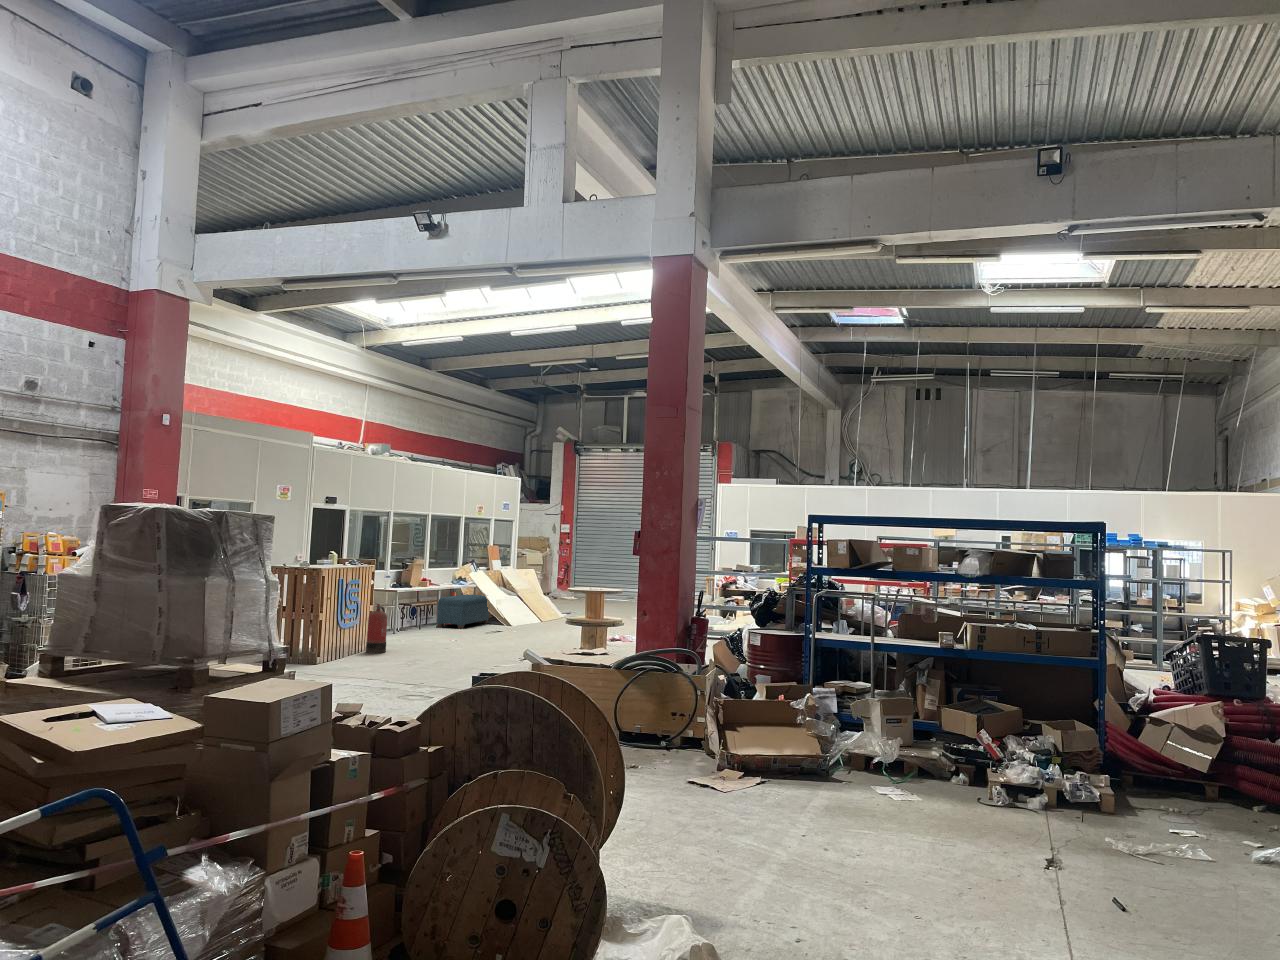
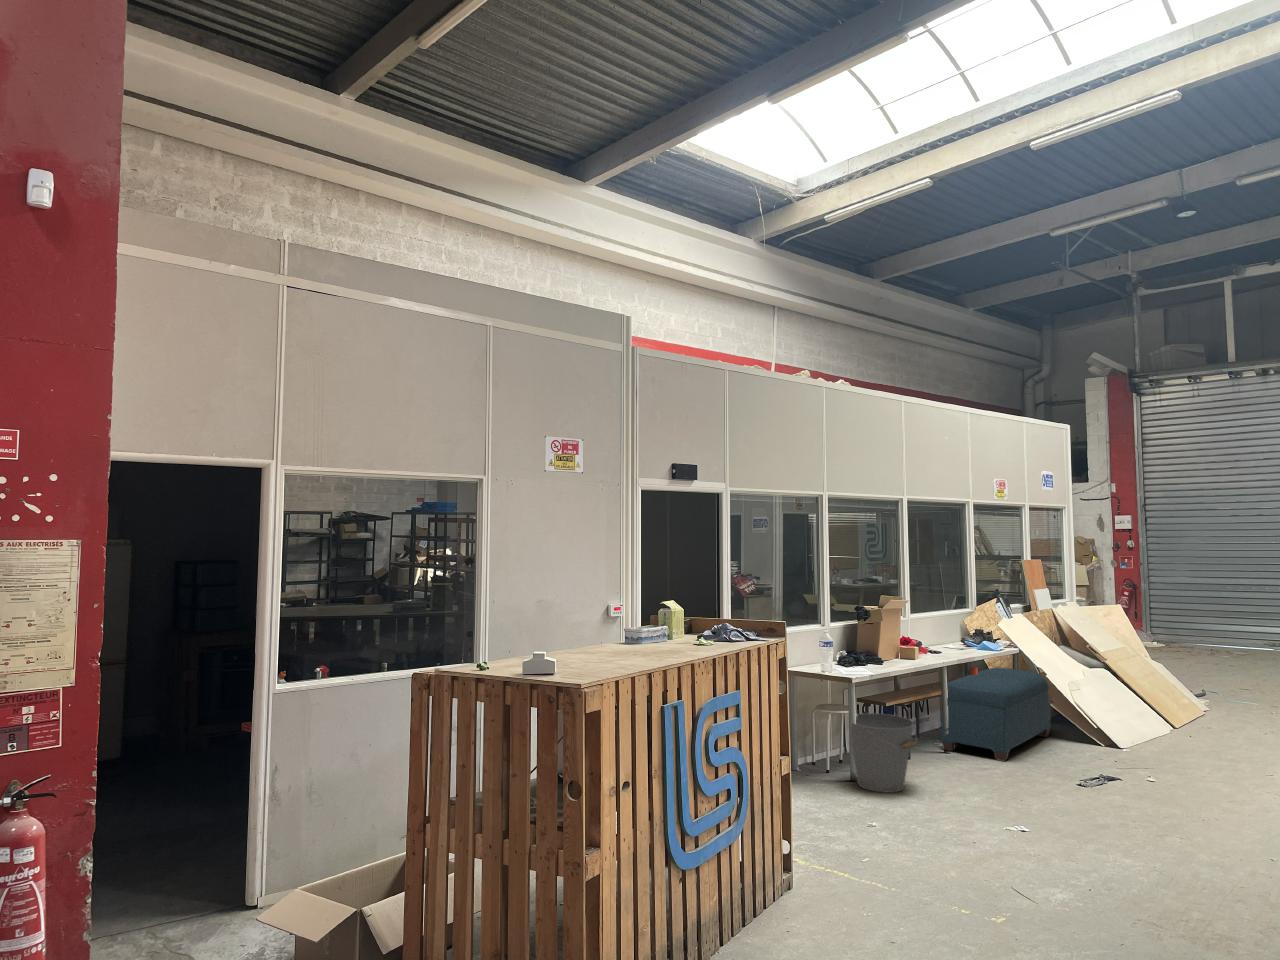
fire extinguisher: present [366,604,387,653] -> none [785,769,846,937]
bucket: none [394,606,422,635] -> present [851,713,916,793]

